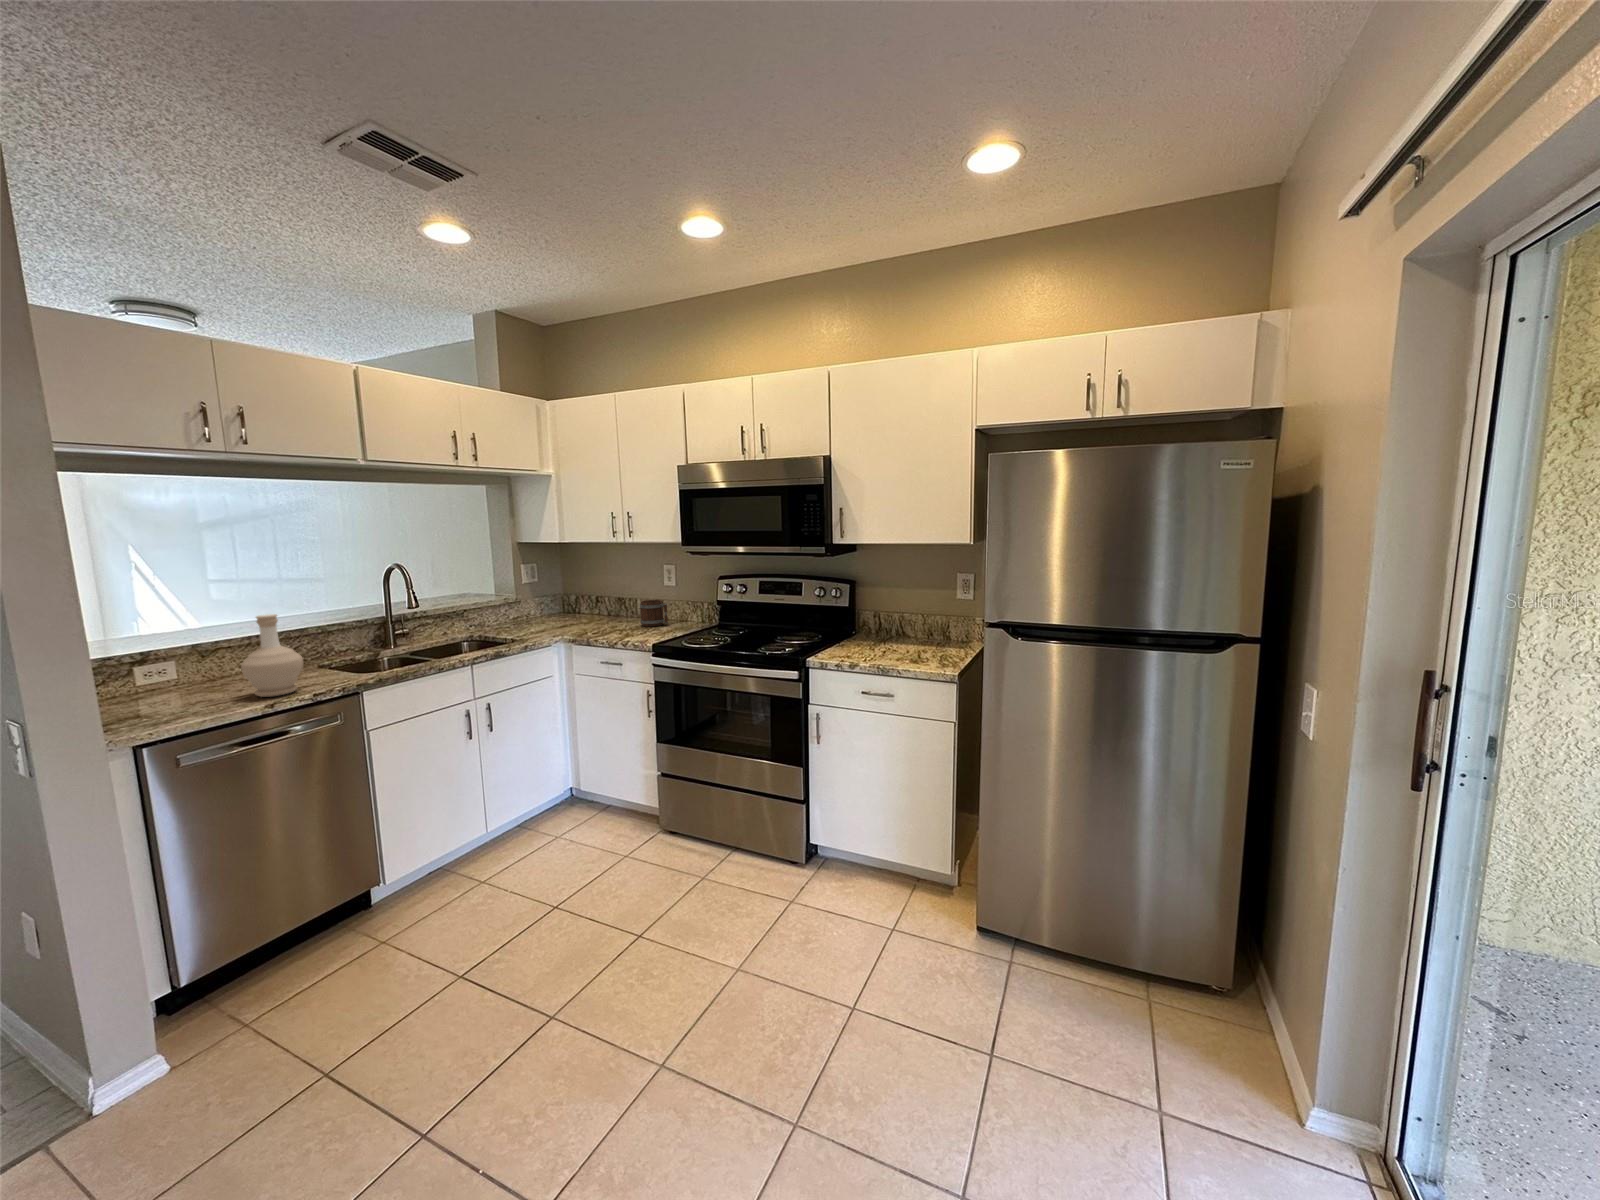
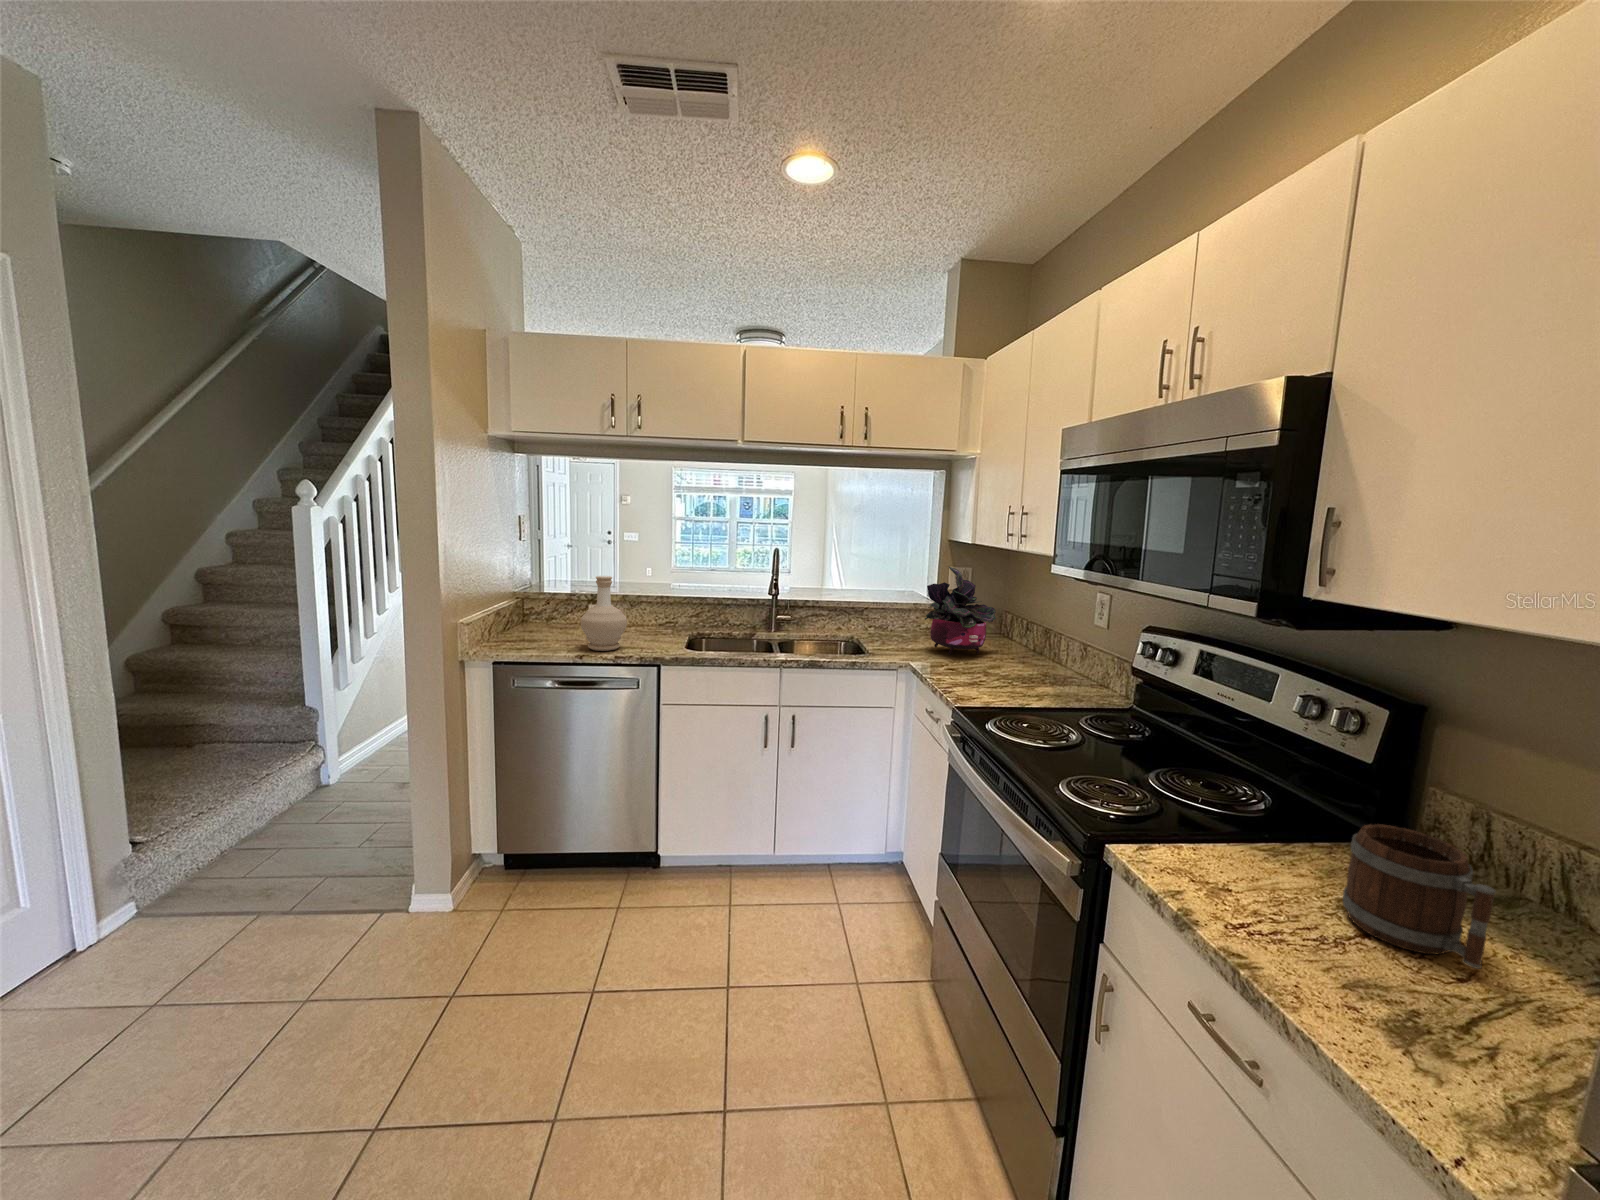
potted plant: none [542,562,592,627] -> present [925,567,996,655]
mug: present [640,600,668,627] -> present [1343,824,1496,969]

